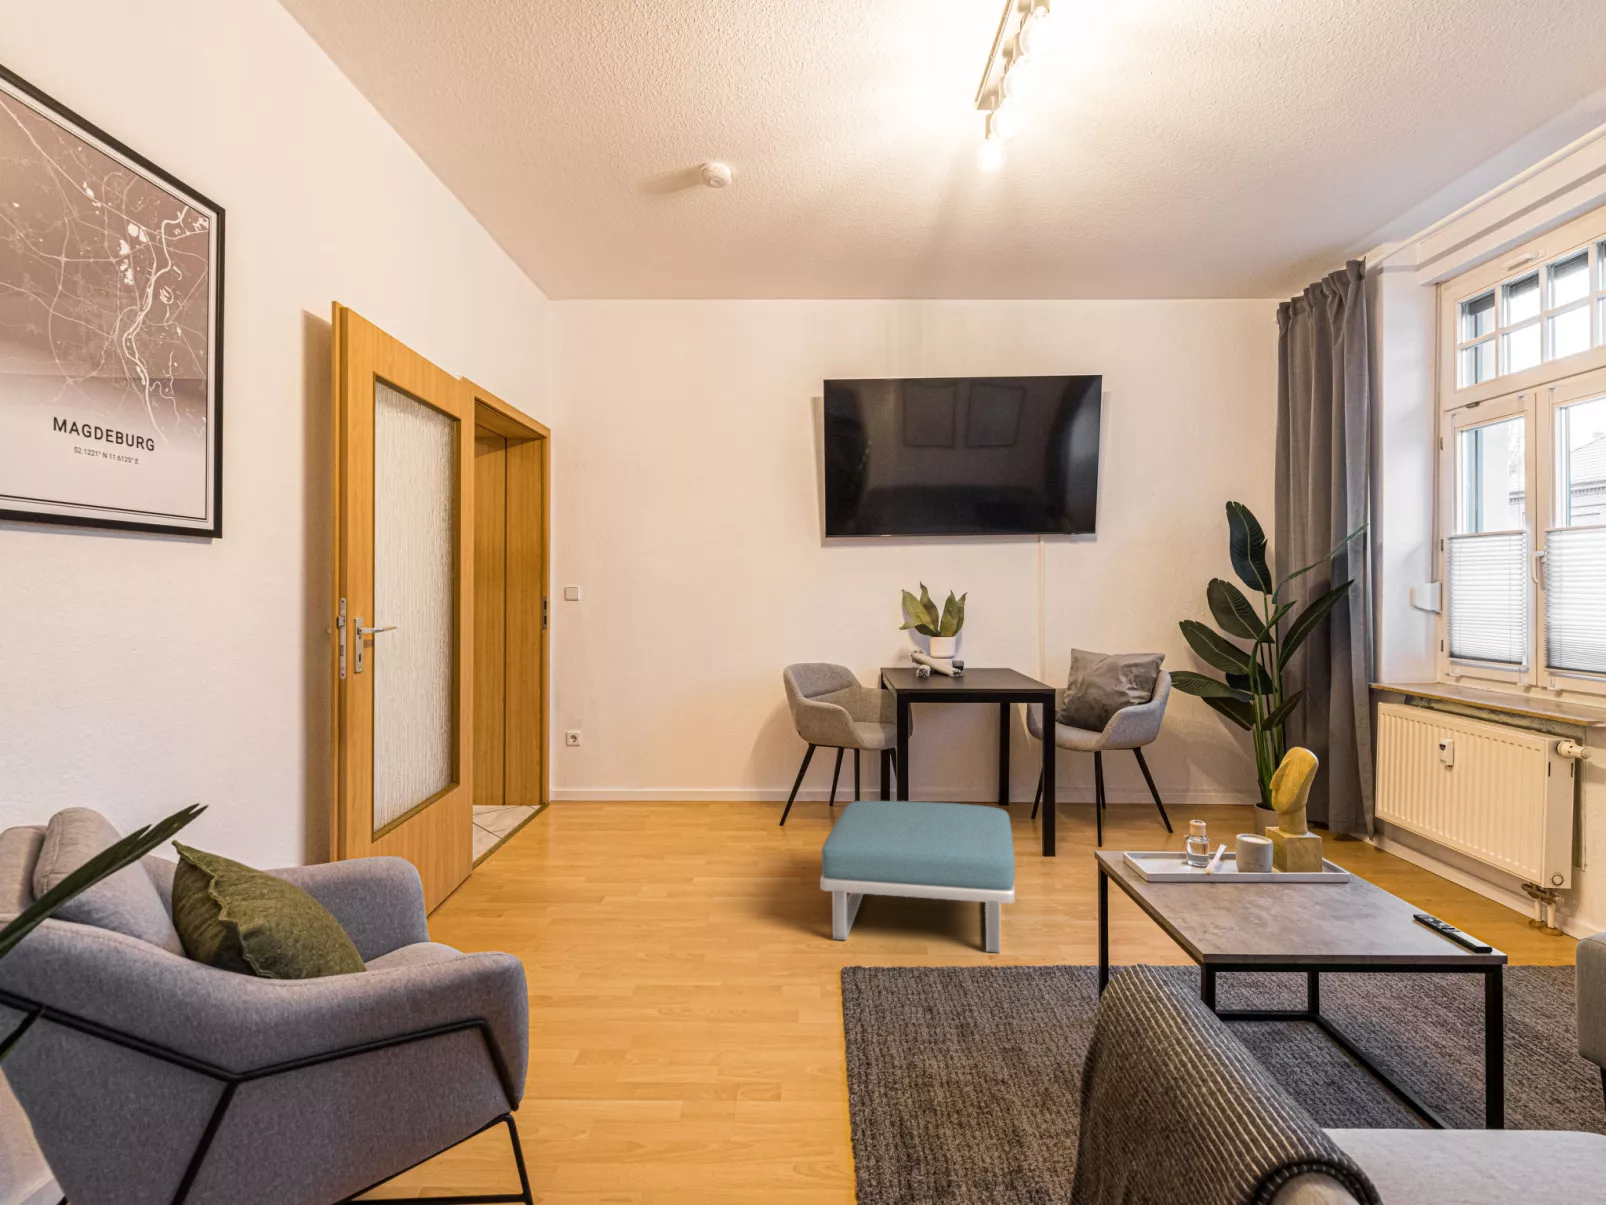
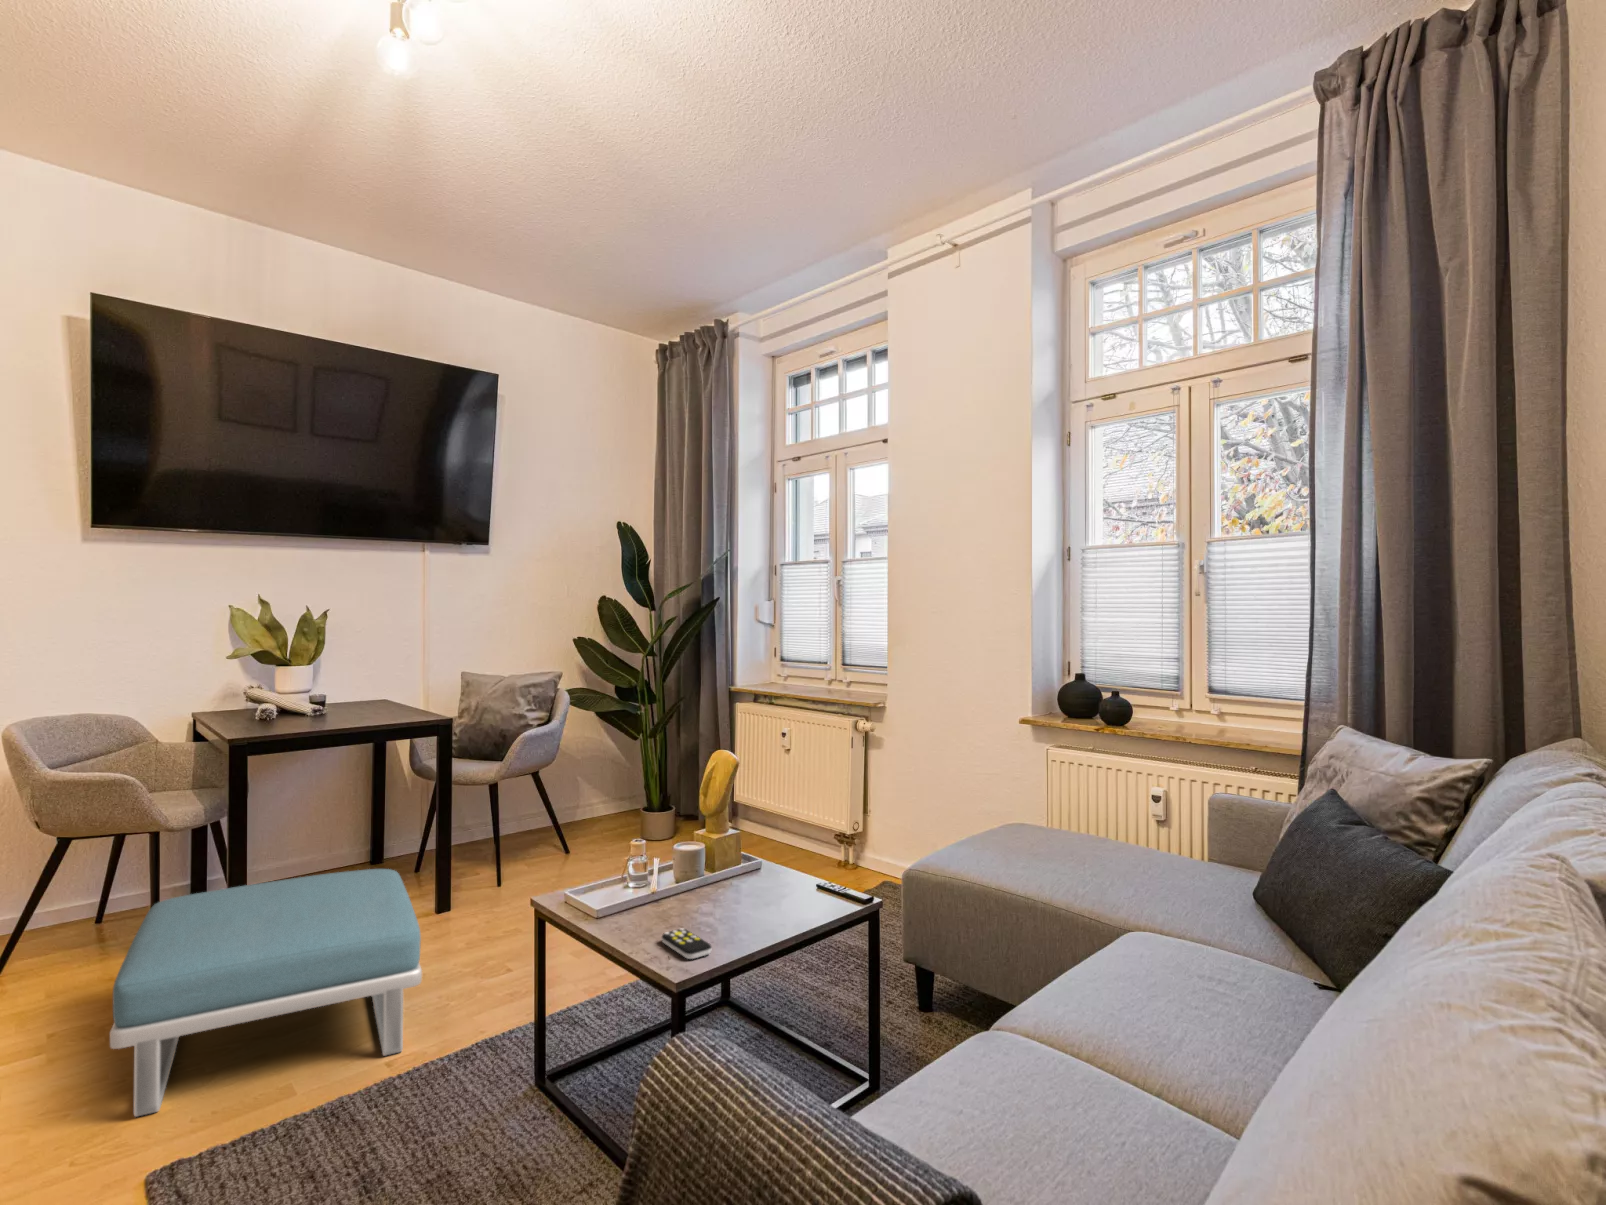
remote control: none [1203,905,1250,935] -> present [662,928,711,959]

